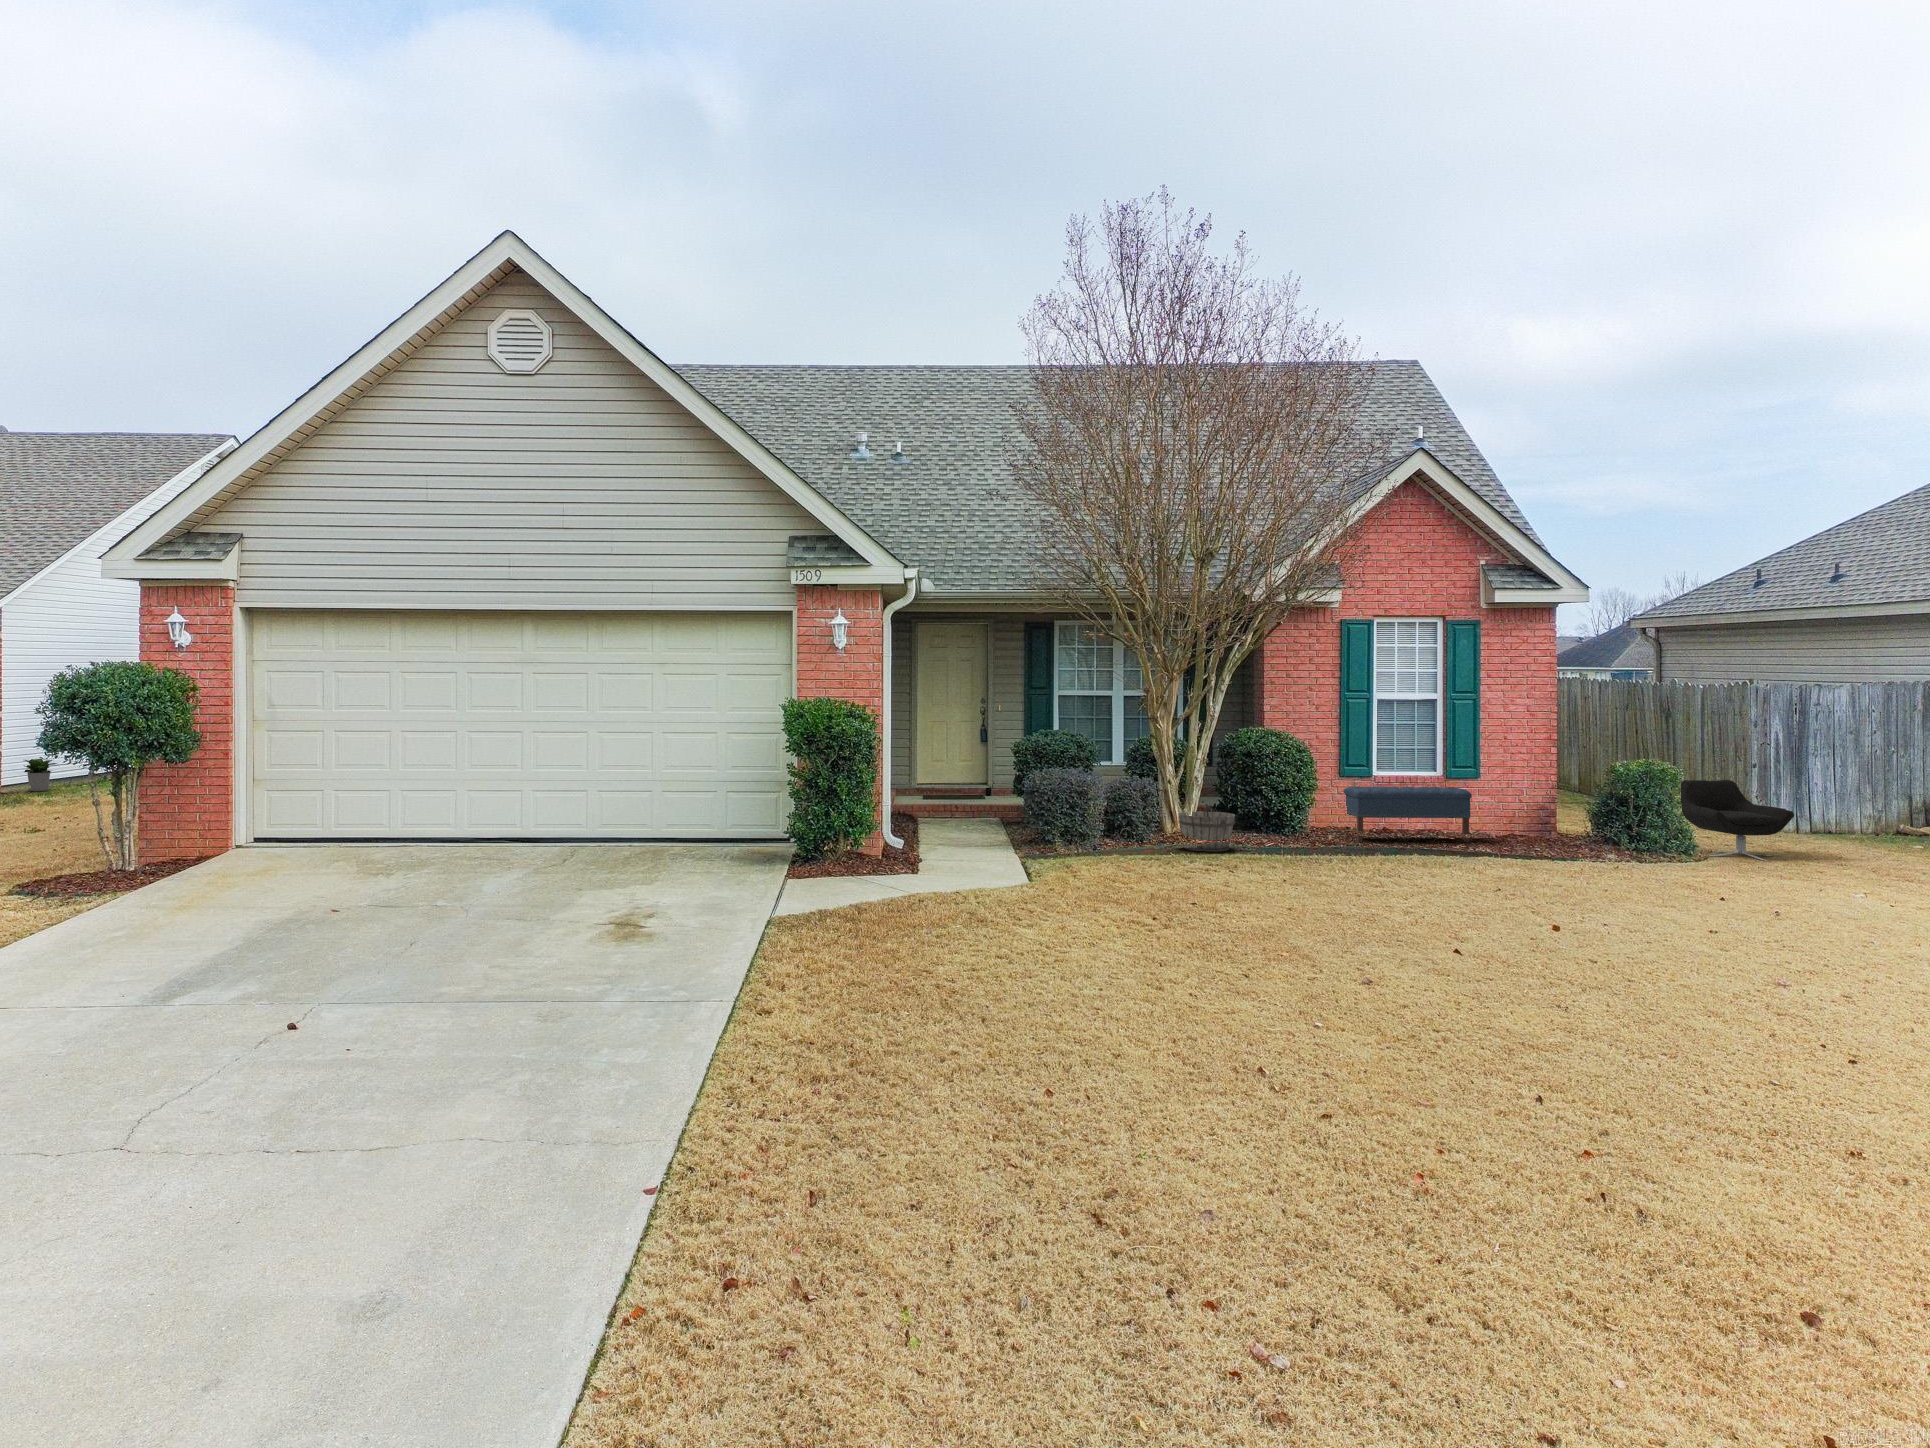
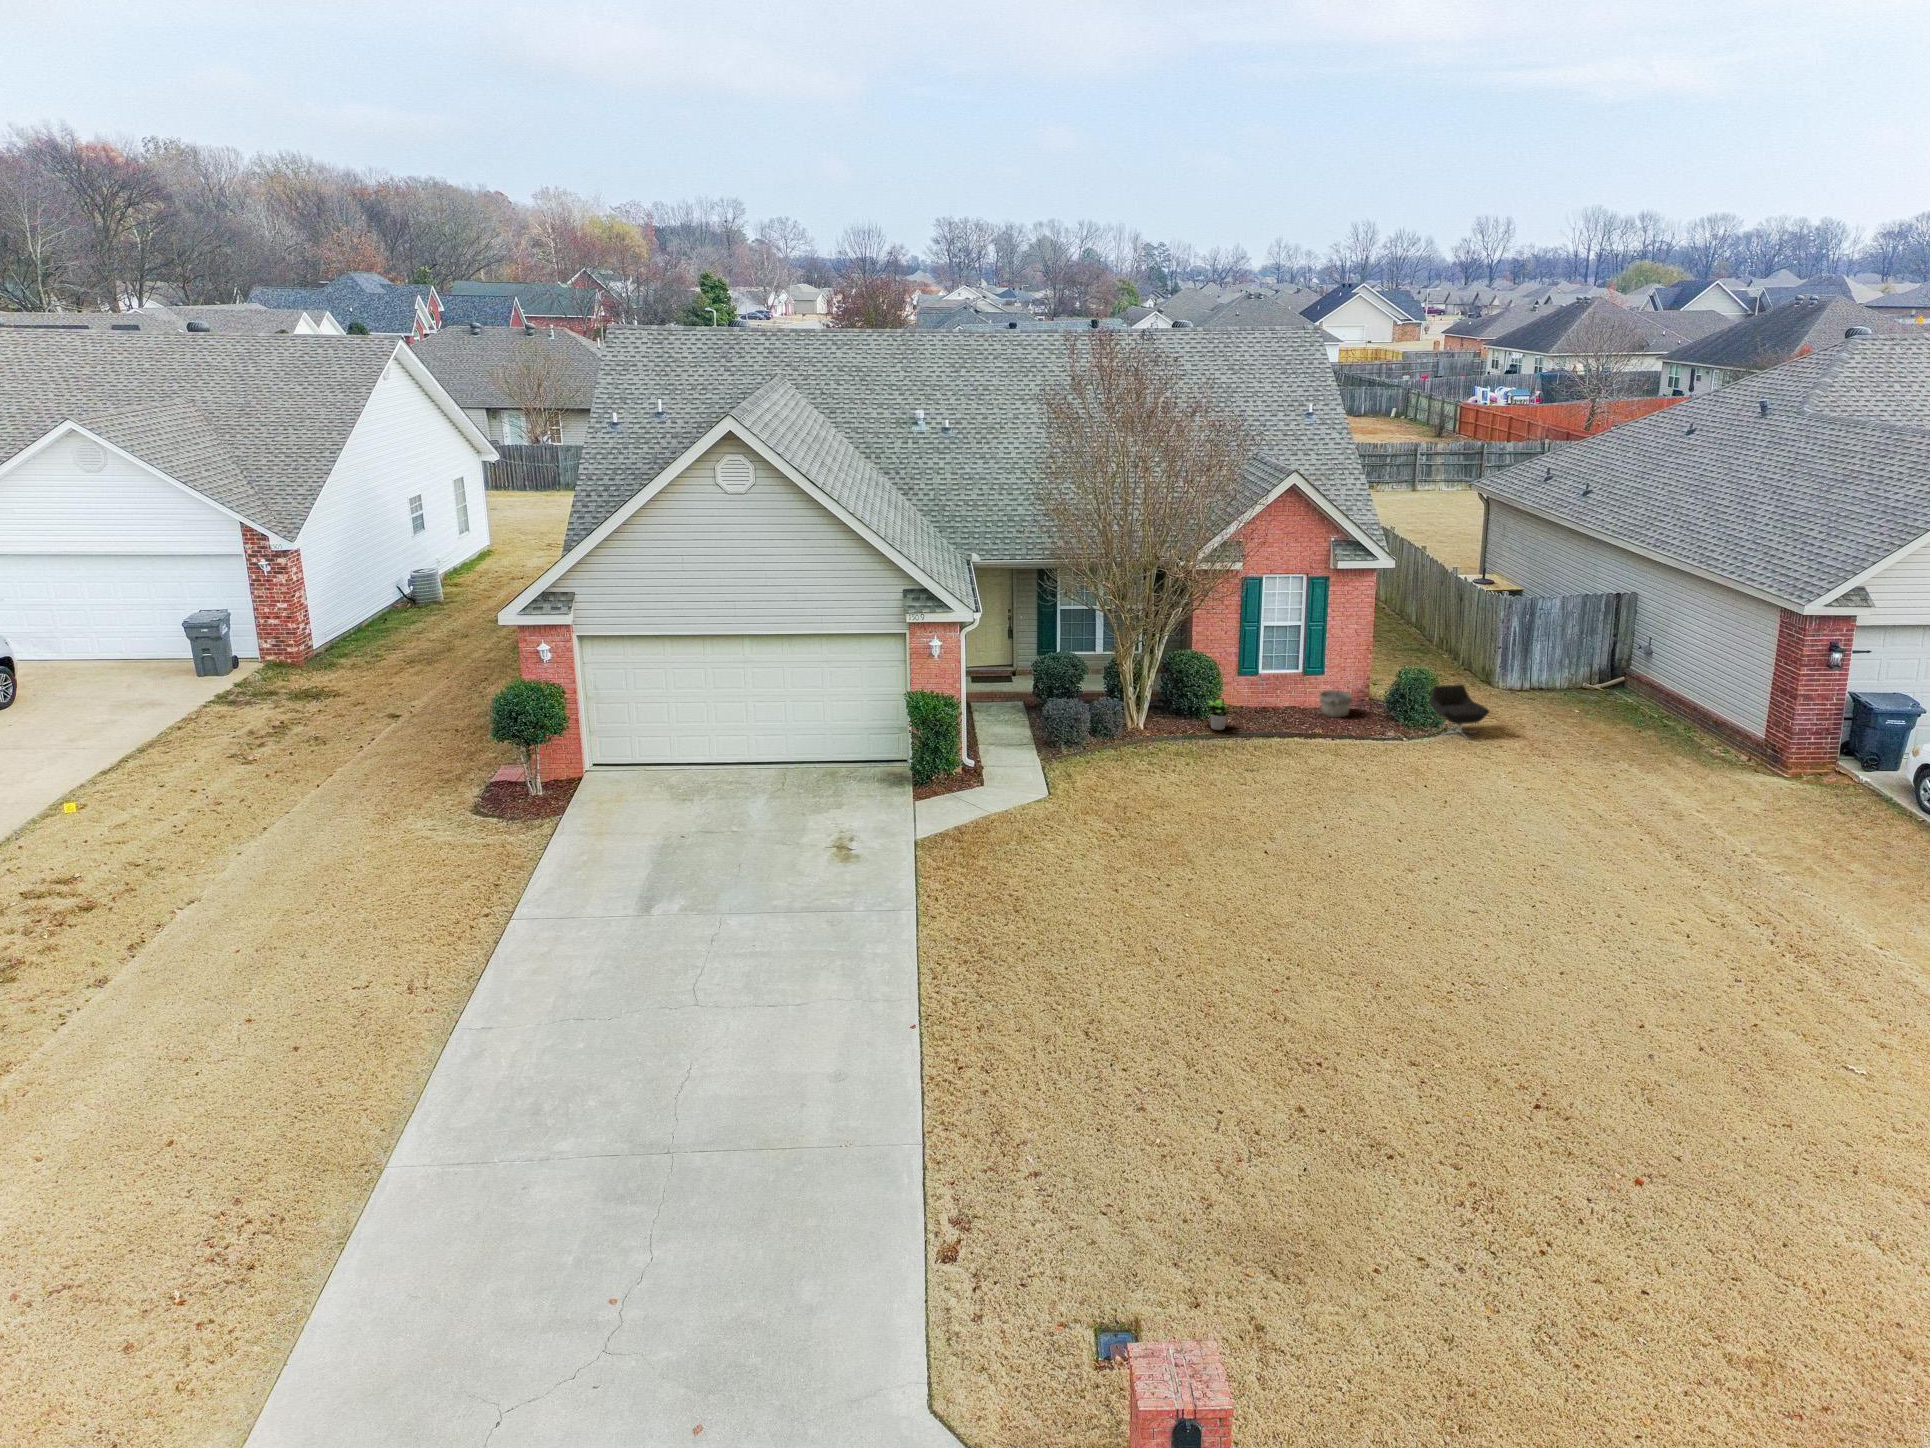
potted plant: present [24,759,57,791] -> present [1205,698,1232,730]
bench: present [1344,786,1472,843] -> none [1238,682,1313,719]
wooden bucket: present [1178,801,1235,852] -> present [1320,690,1353,717]

